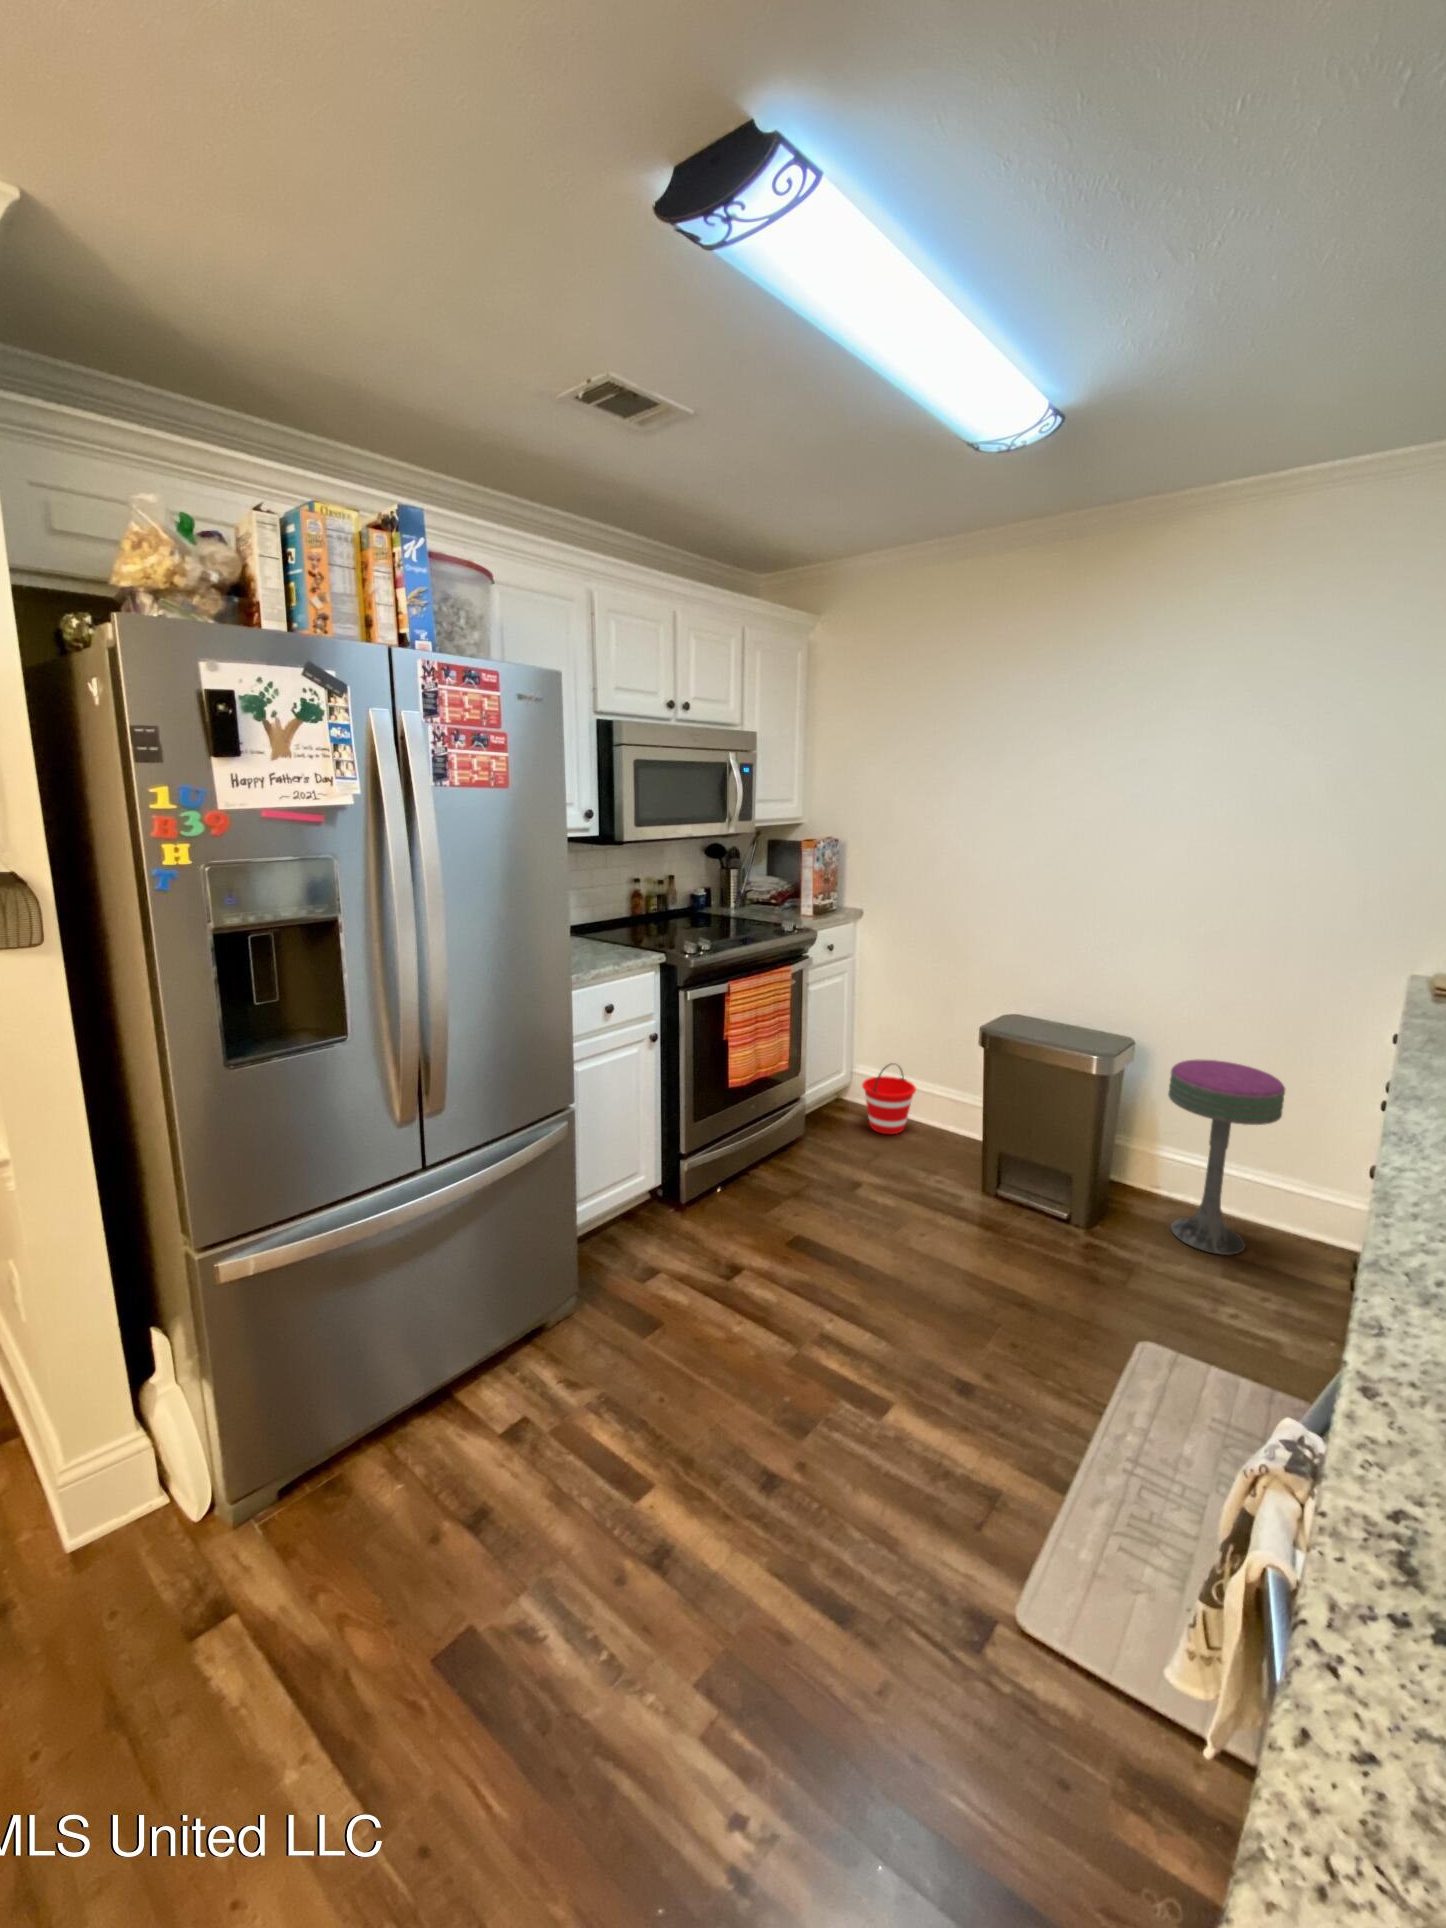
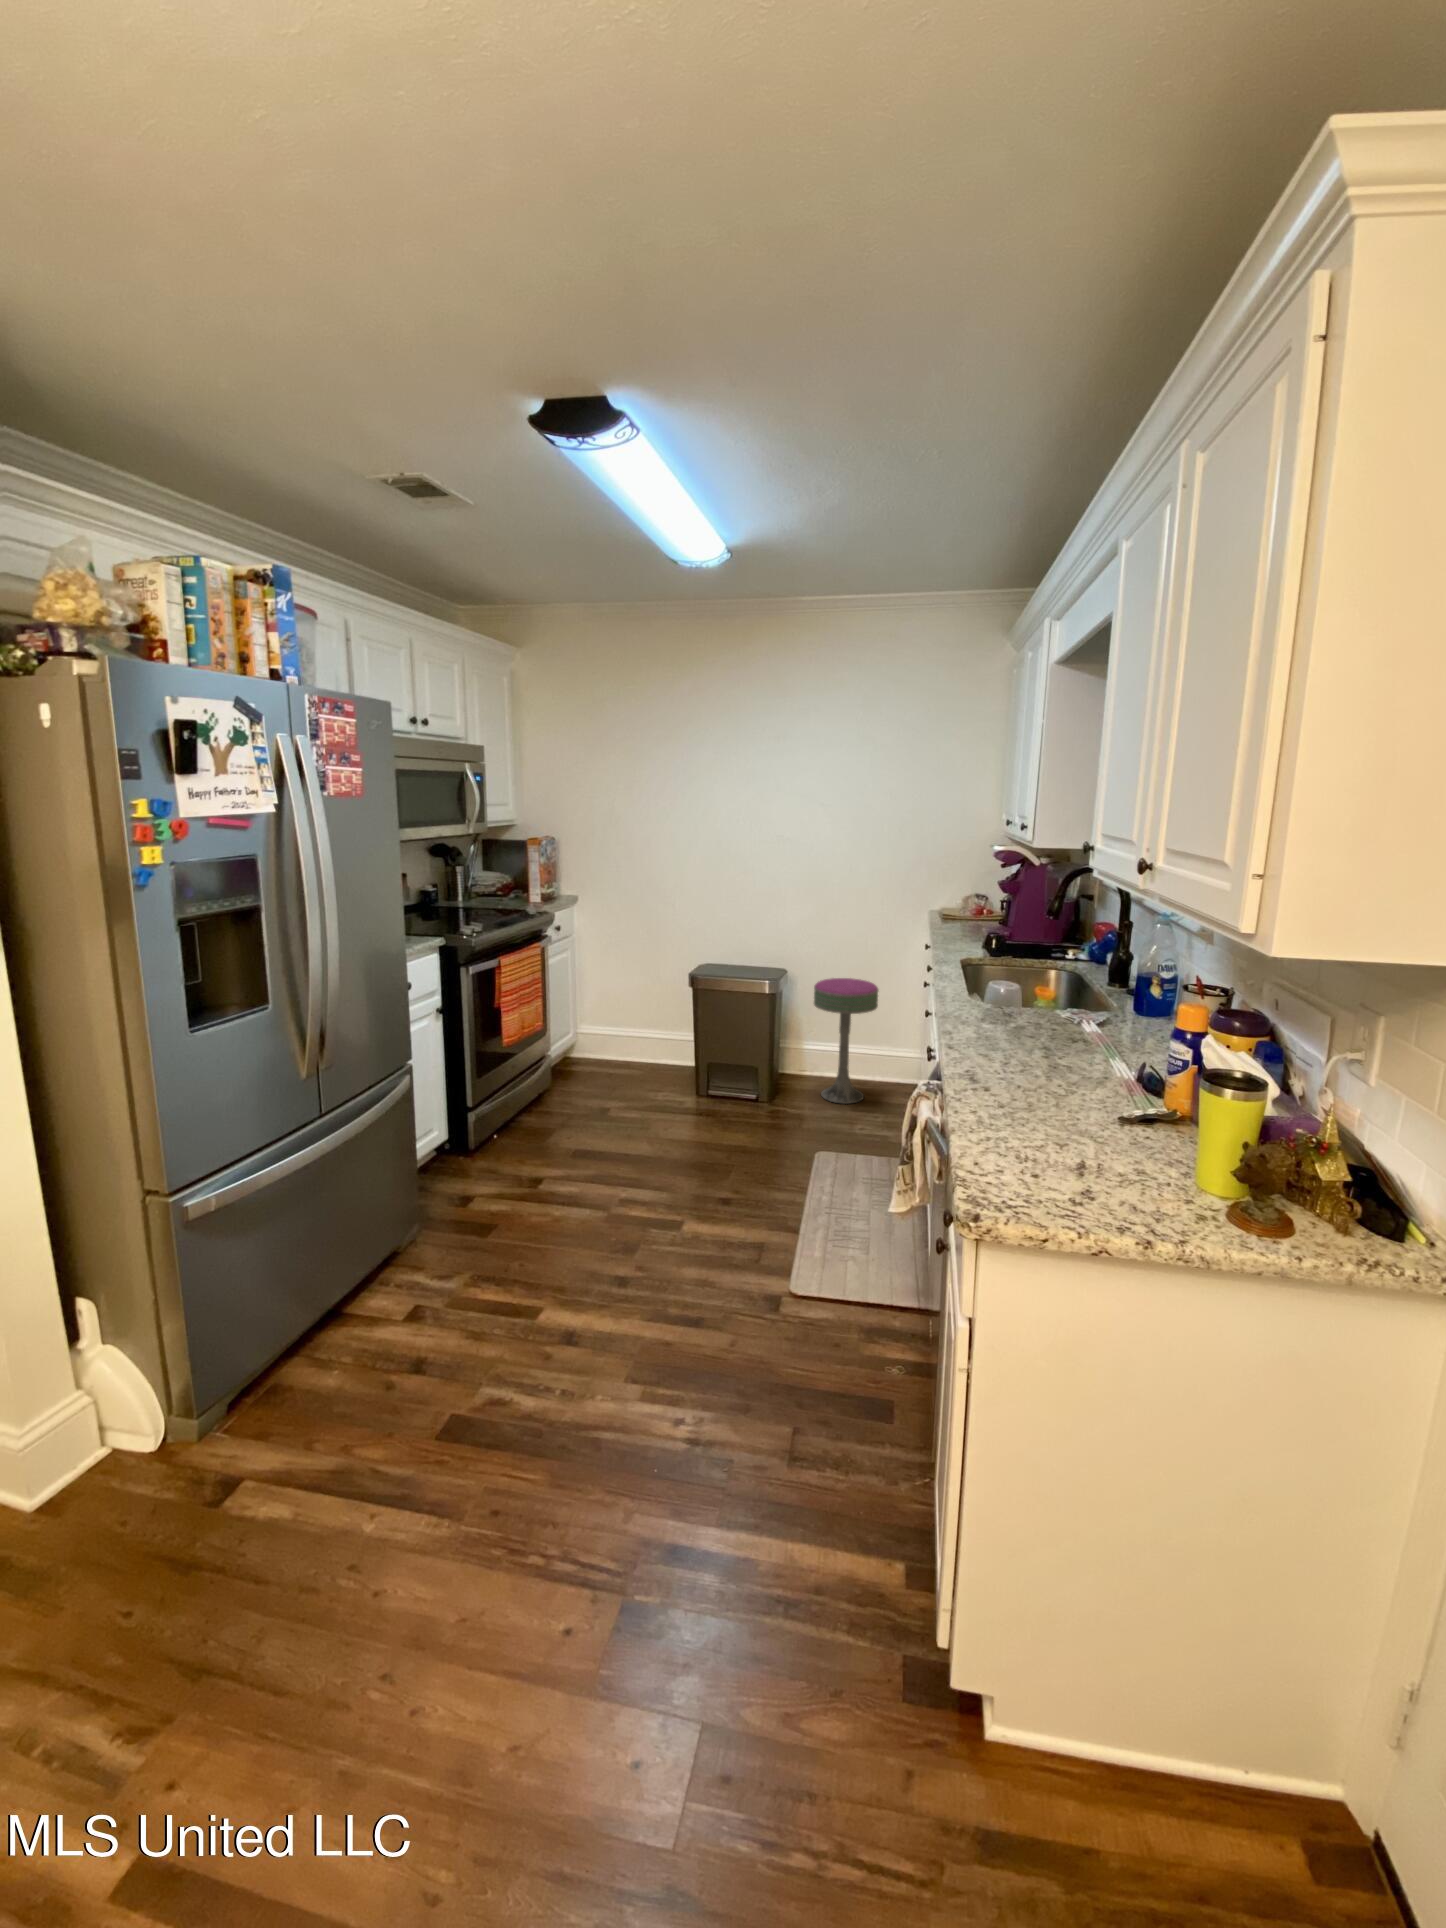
bucket: present [862,1064,916,1134] -> none [590,1018,634,1076]

